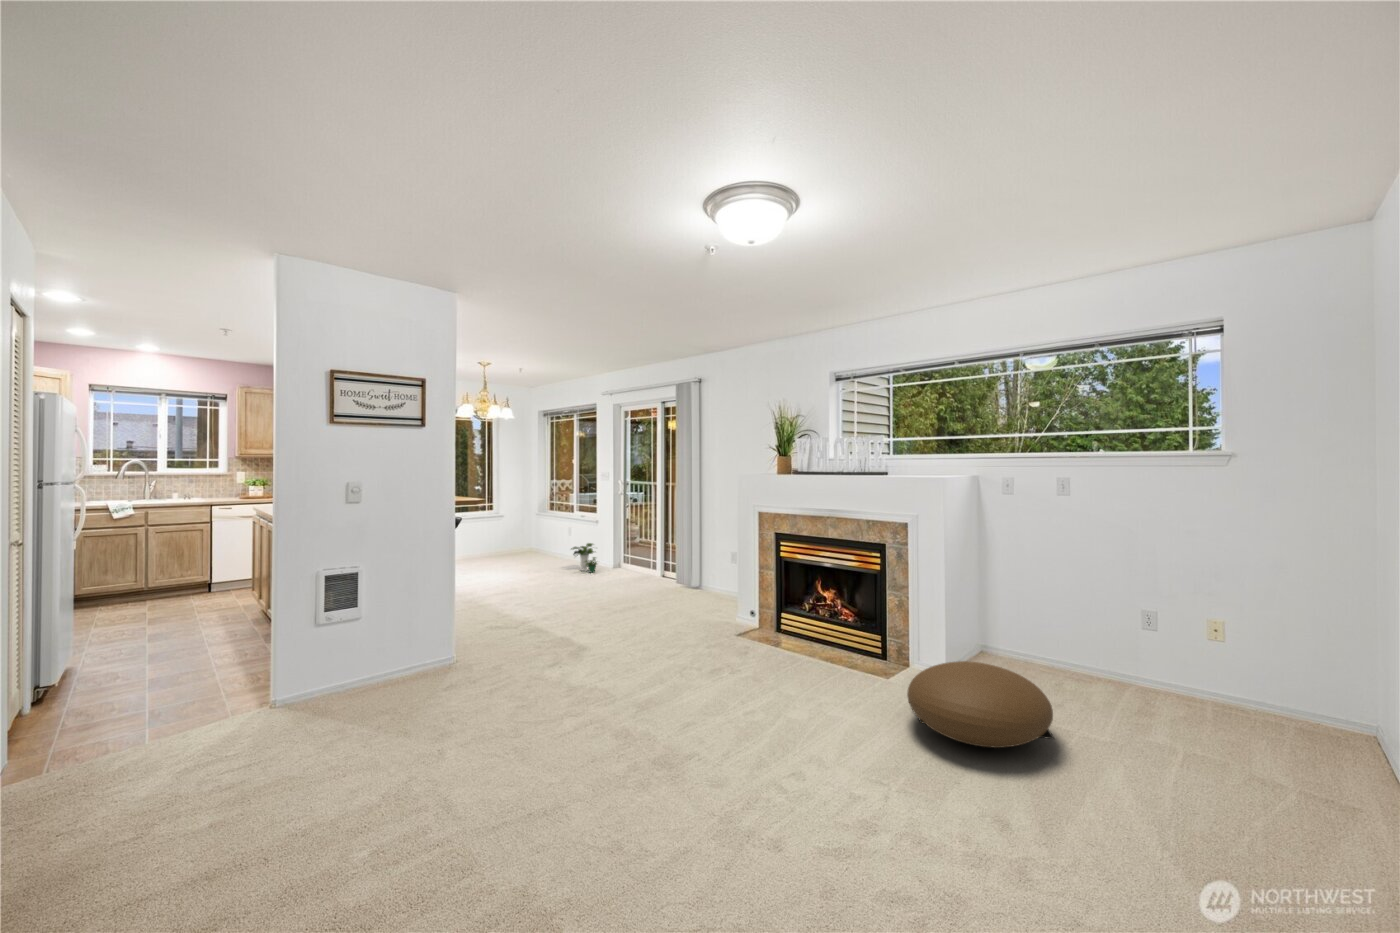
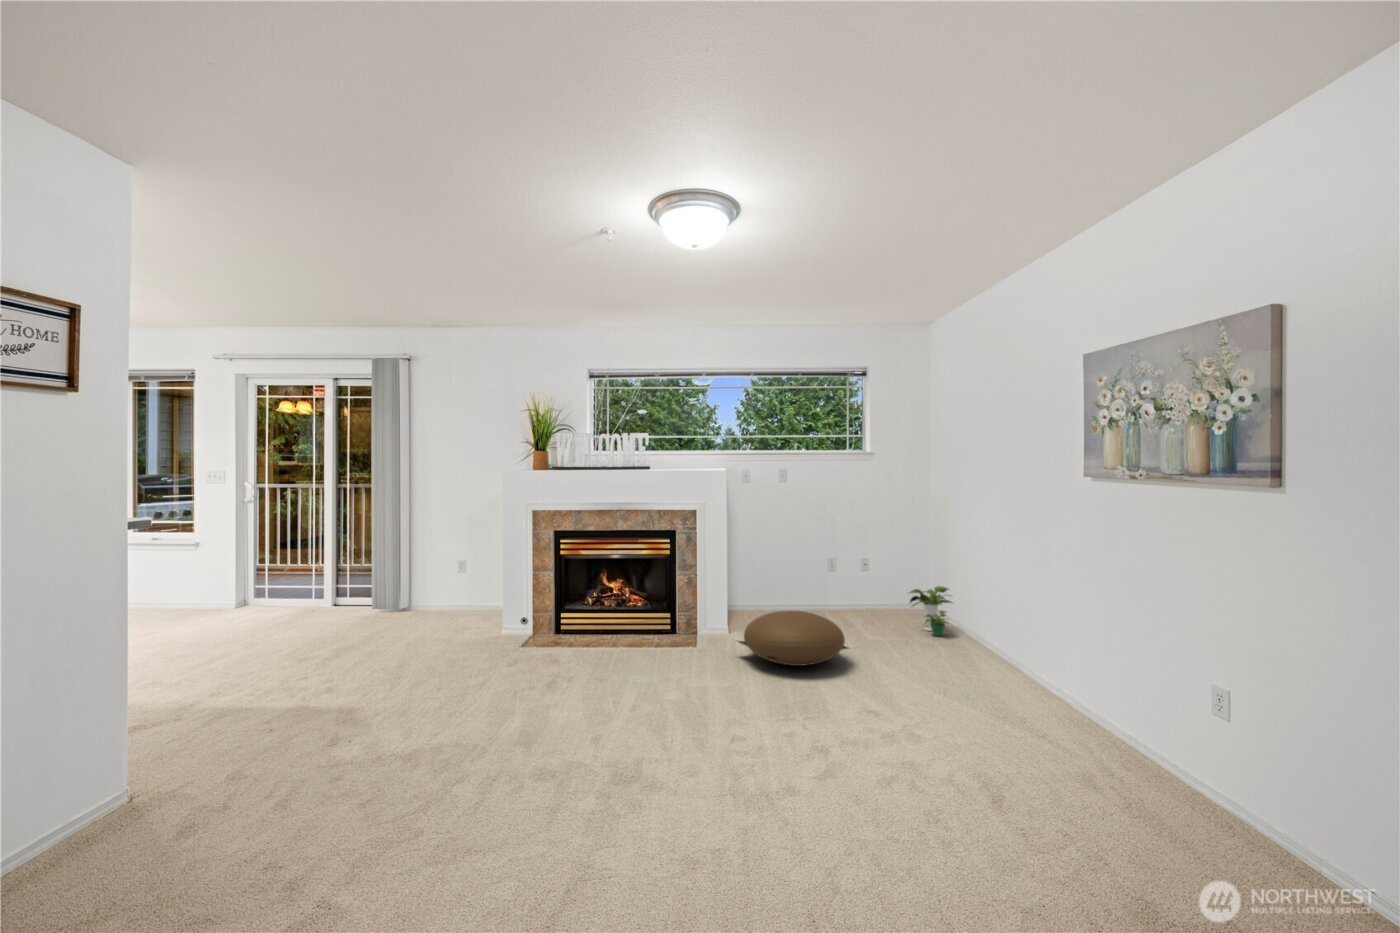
potted plant: present [571,543,597,573] -> present [909,586,952,636]

